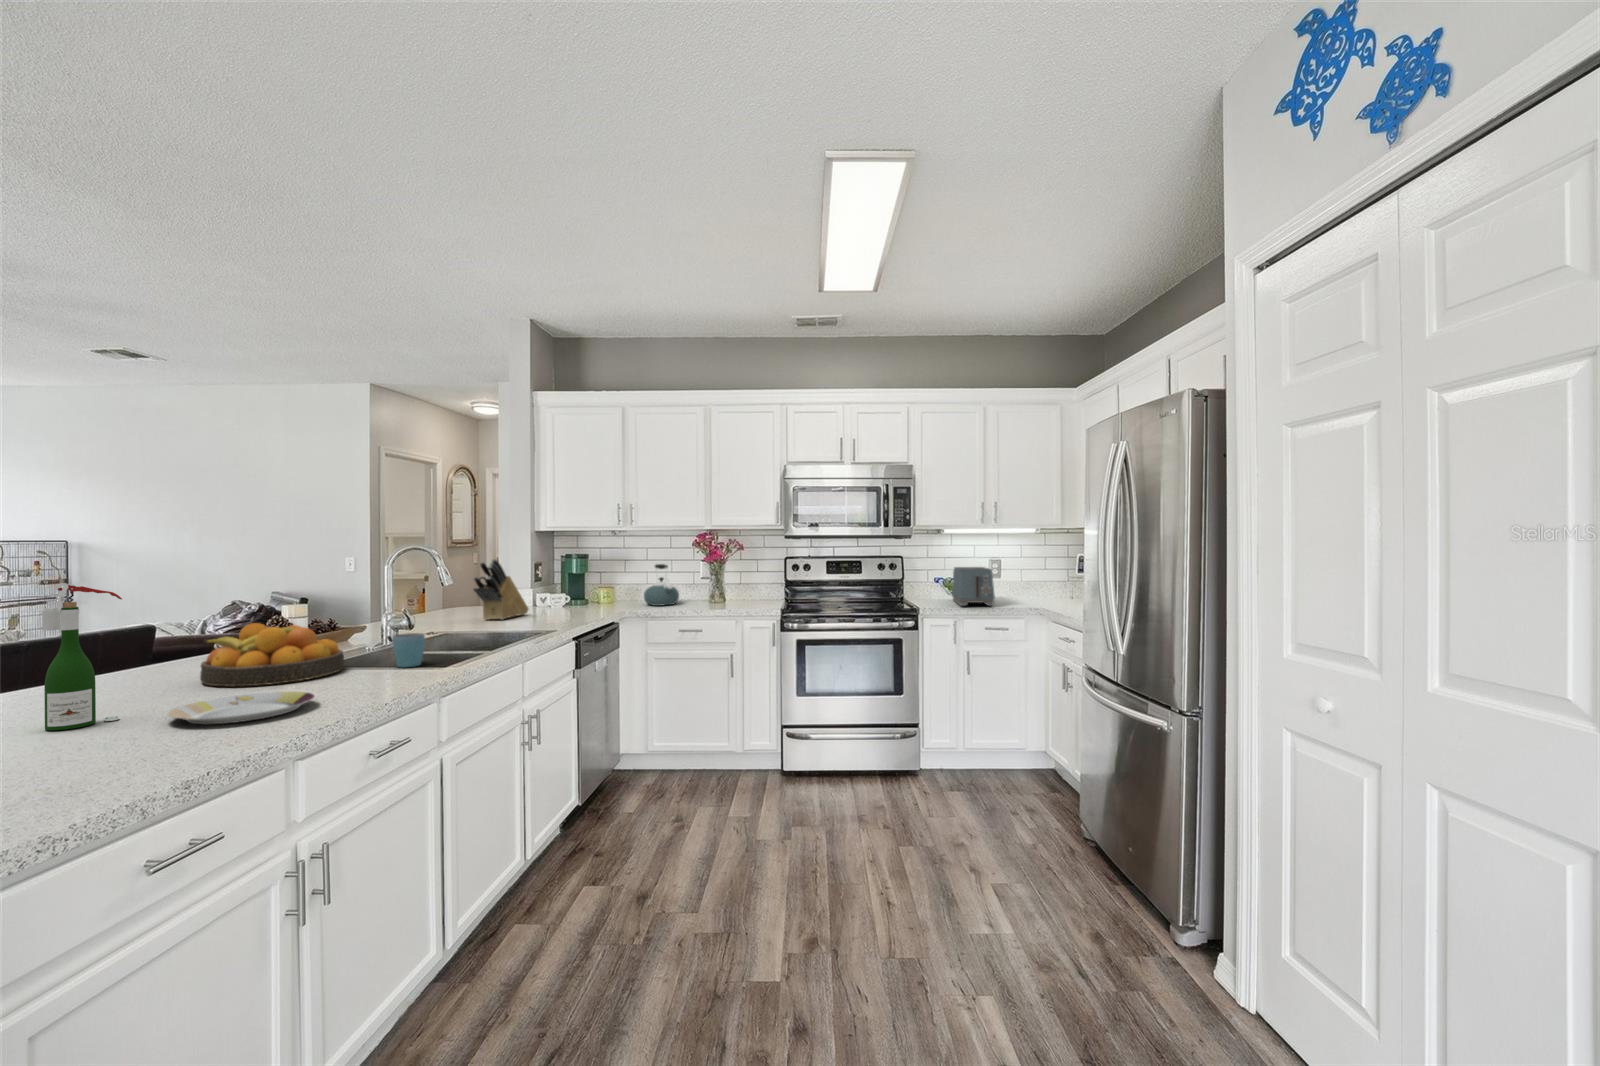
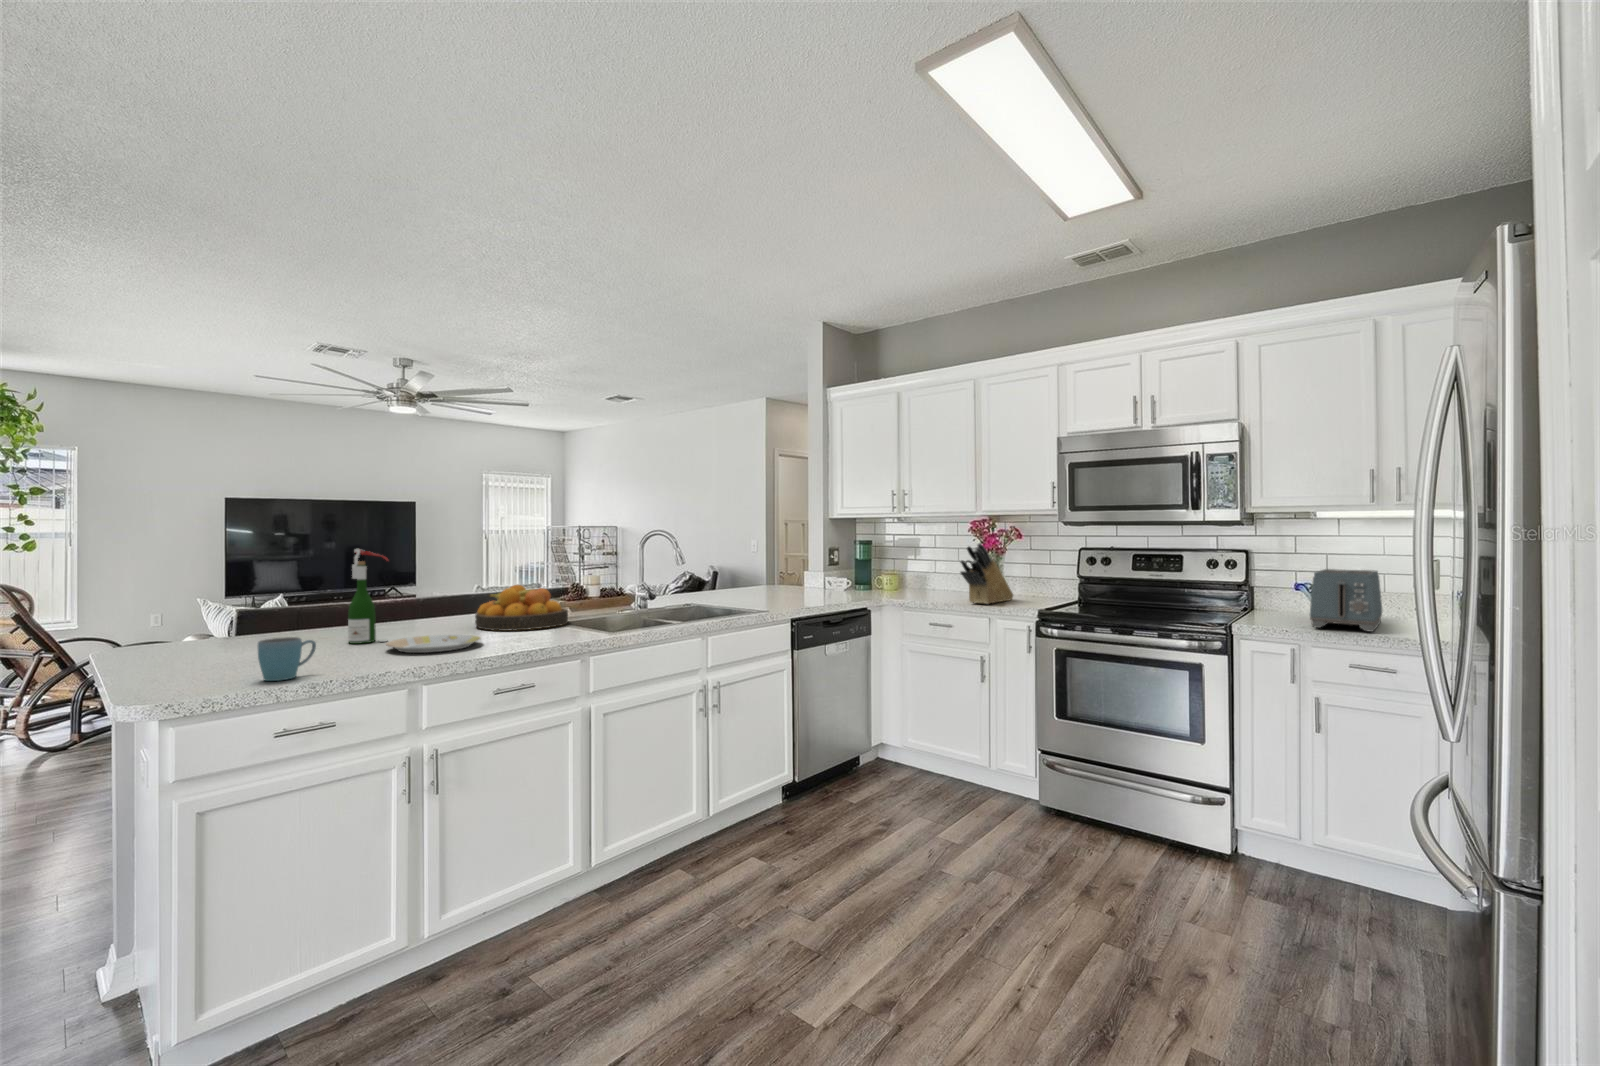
knife block: present [473,559,528,620] -> present [960,543,1013,604]
kettle: present [644,564,679,606] -> none [919,553,957,597]
mug: present [393,633,425,667] -> present [258,637,316,681]

